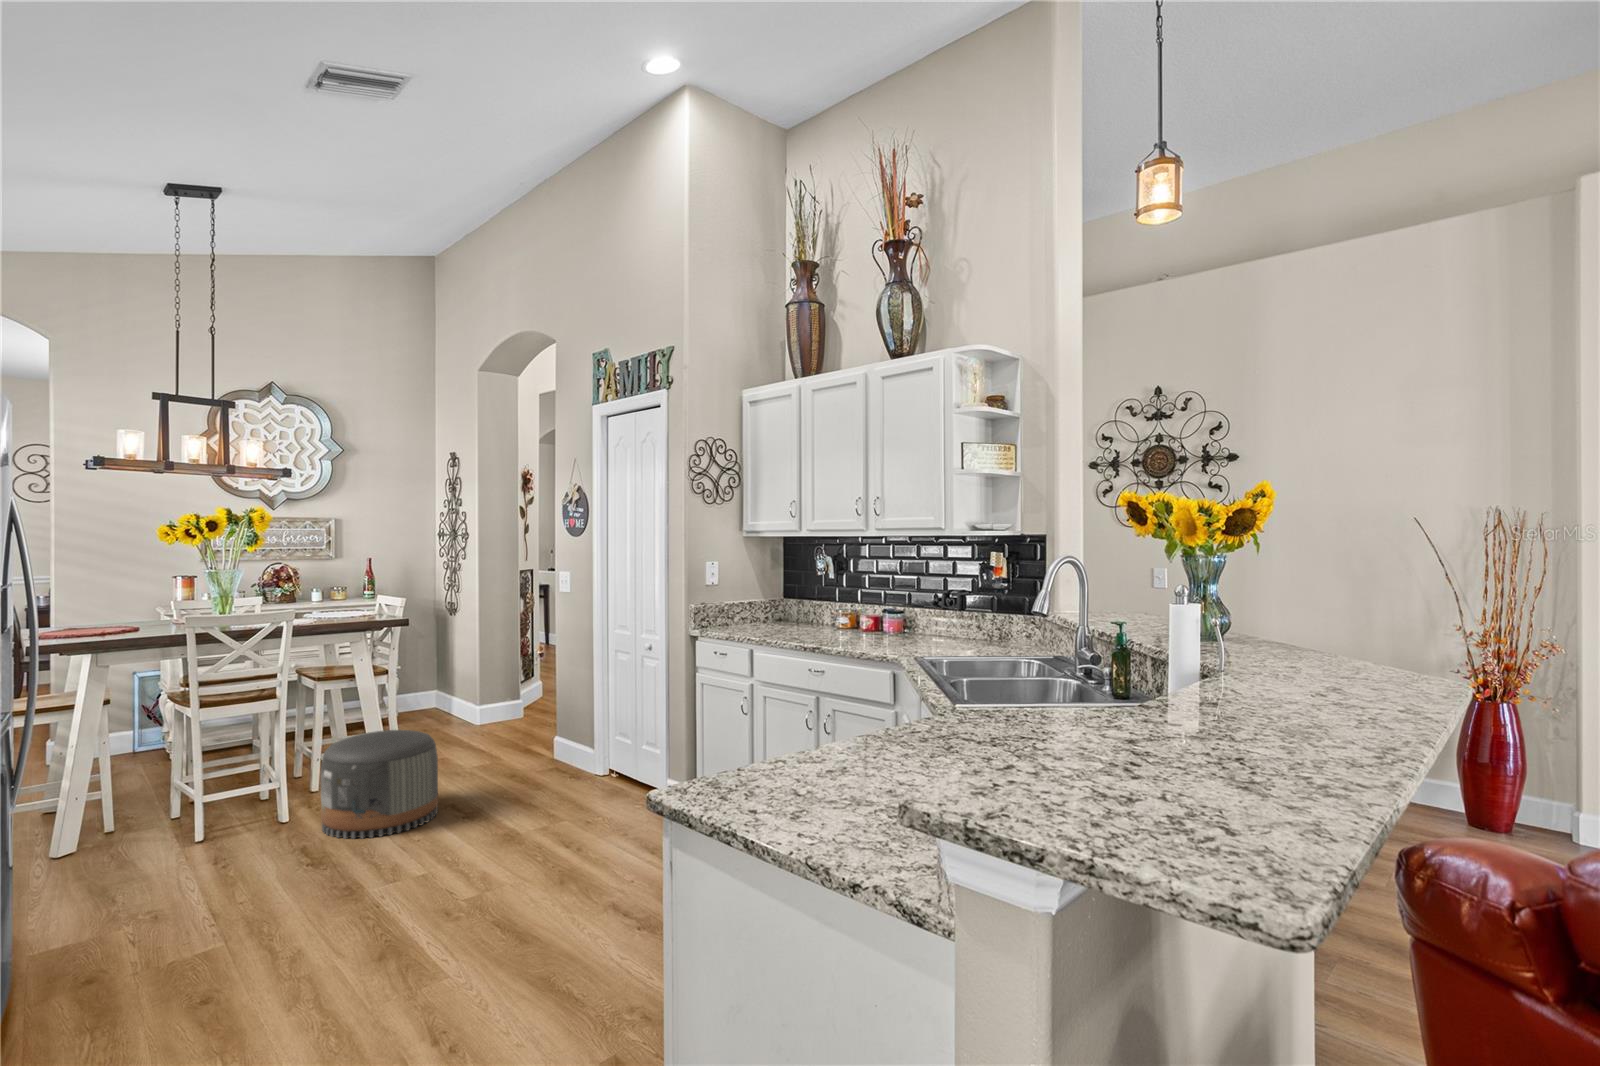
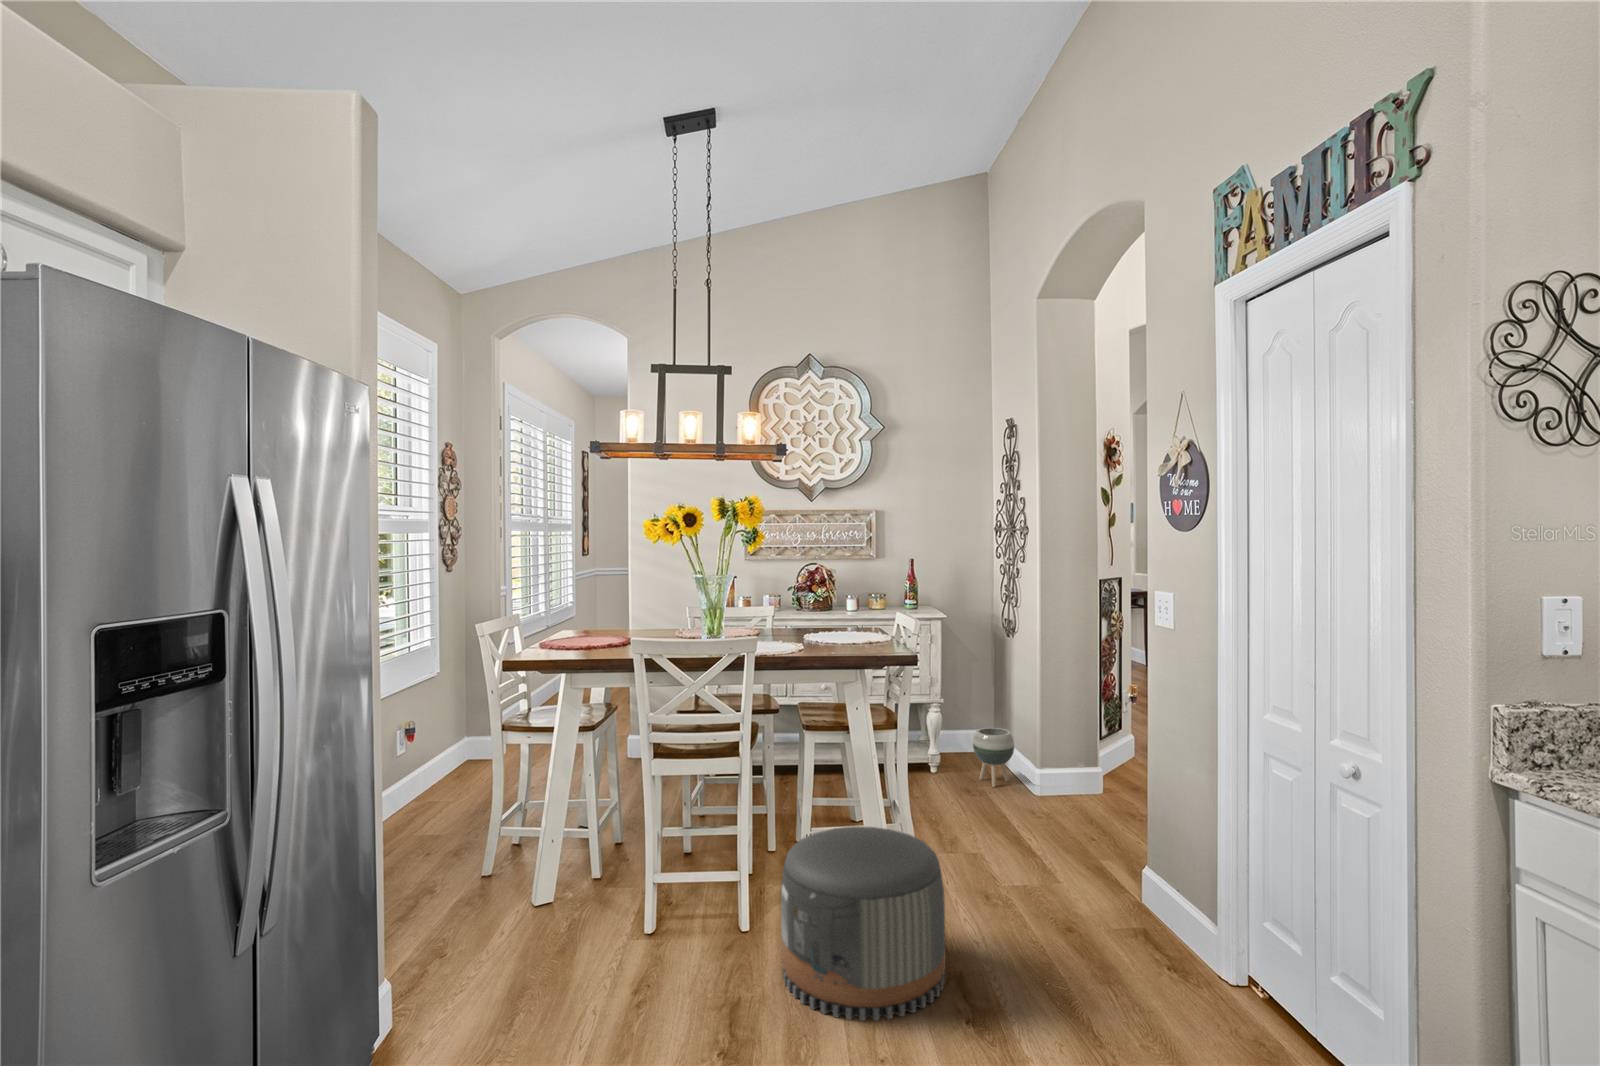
planter: none [425,682,458,724] -> present [973,728,1015,787]

